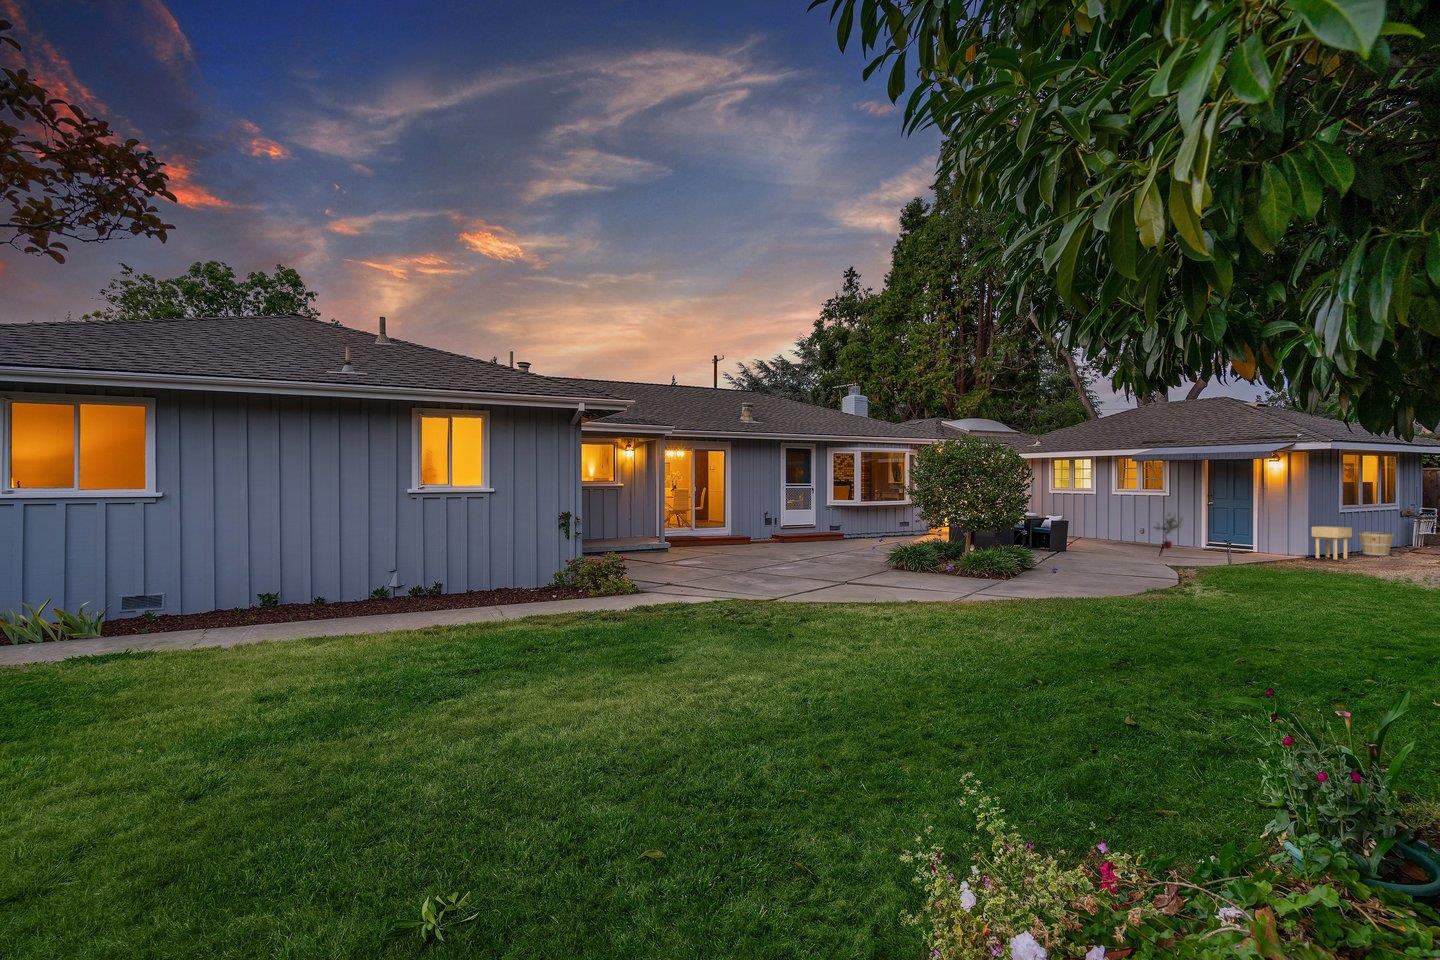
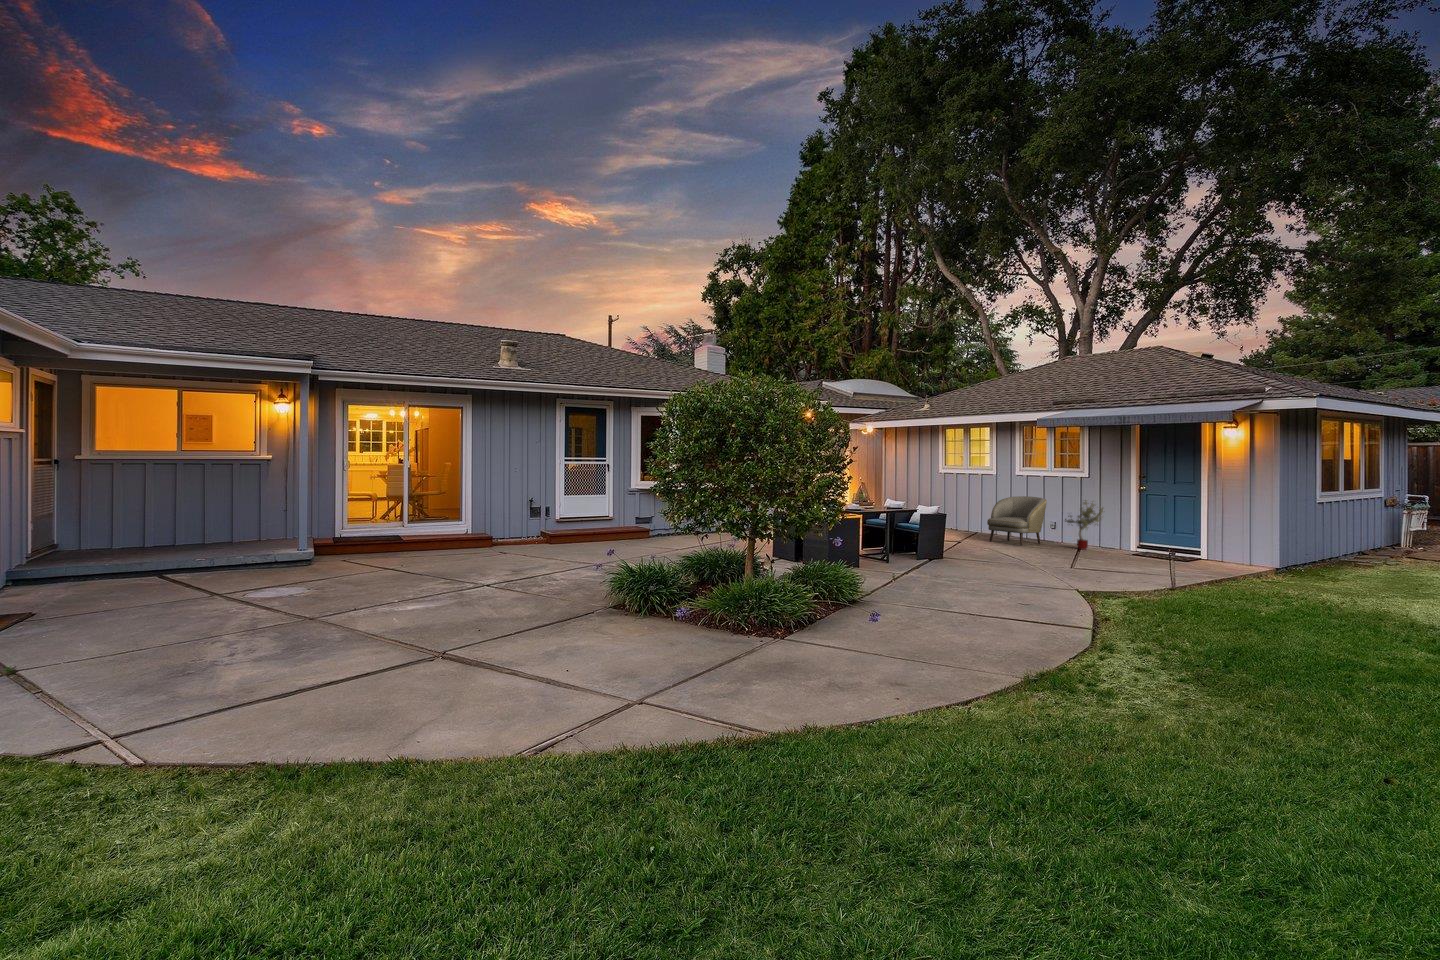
armchair: none [1094,511,1139,546] -> present [987,496,1047,546]
side table: present [1312,526,1352,560] -> none [1285,523,1342,574]
wooden bucket: present [1358,532,1394,556] -> none [1340,528,1392,564]

